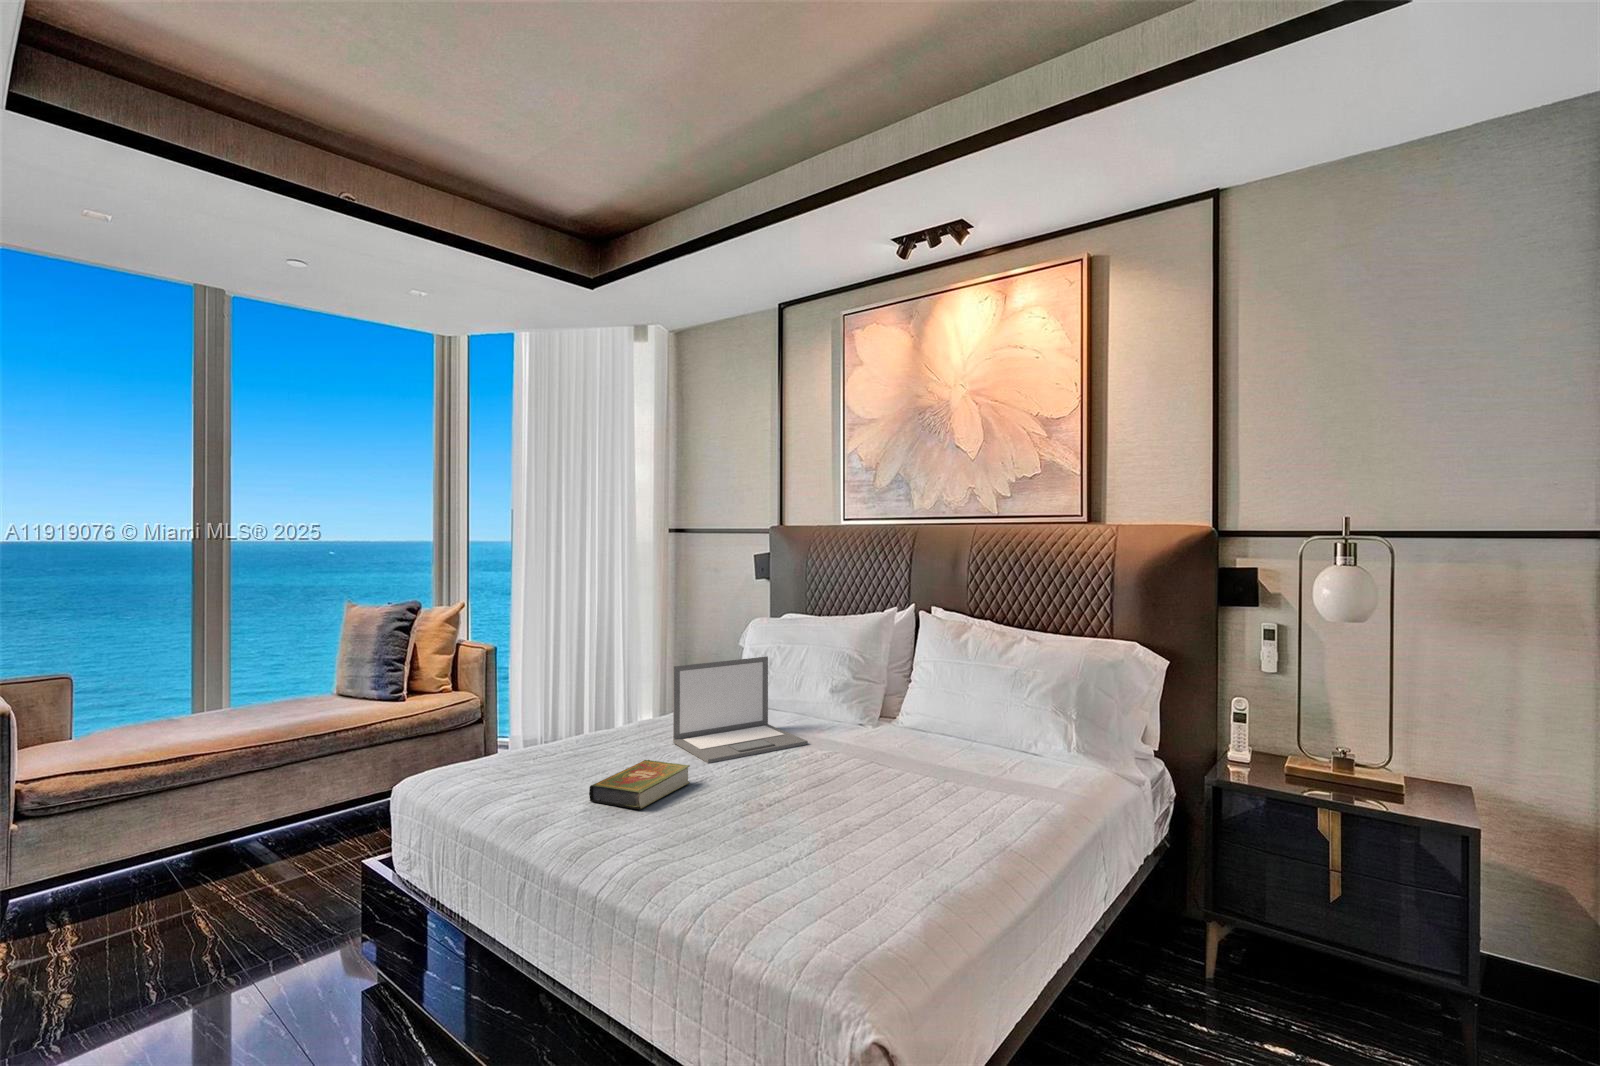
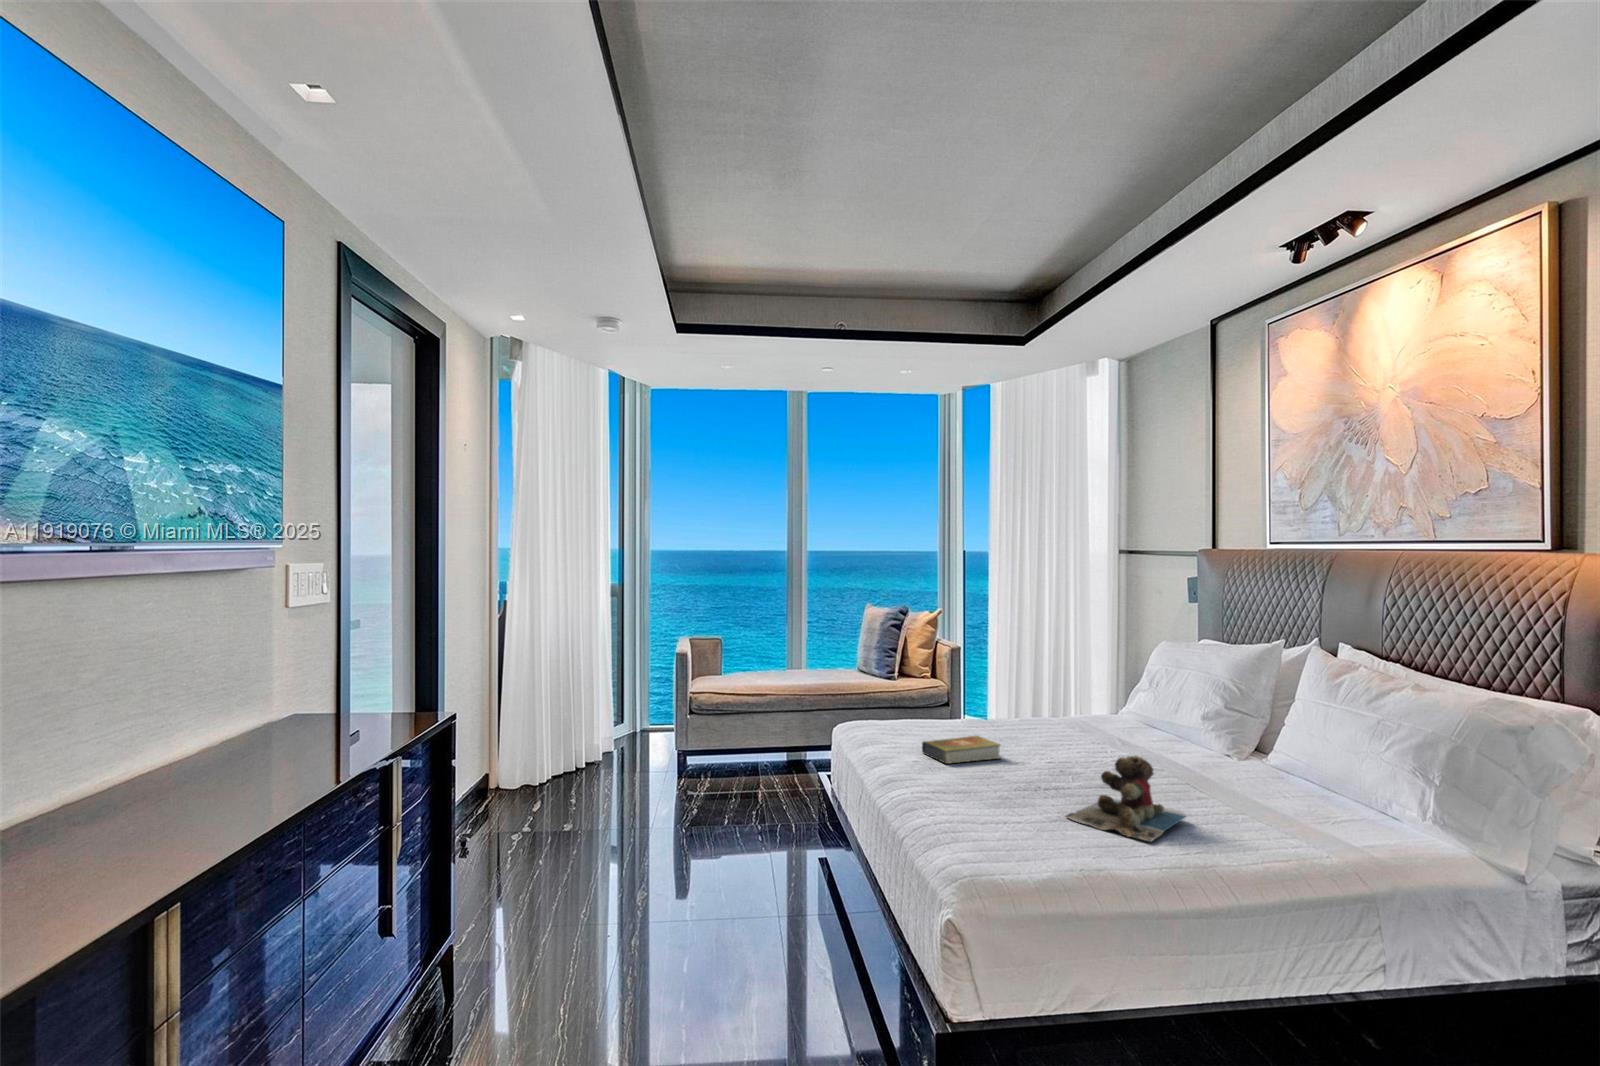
laptop: present [673,656,808,763] -> none [1027,670,1142,757]
teddy bear: none [852,749,961,848] -> present [1067,756,1187,842]

